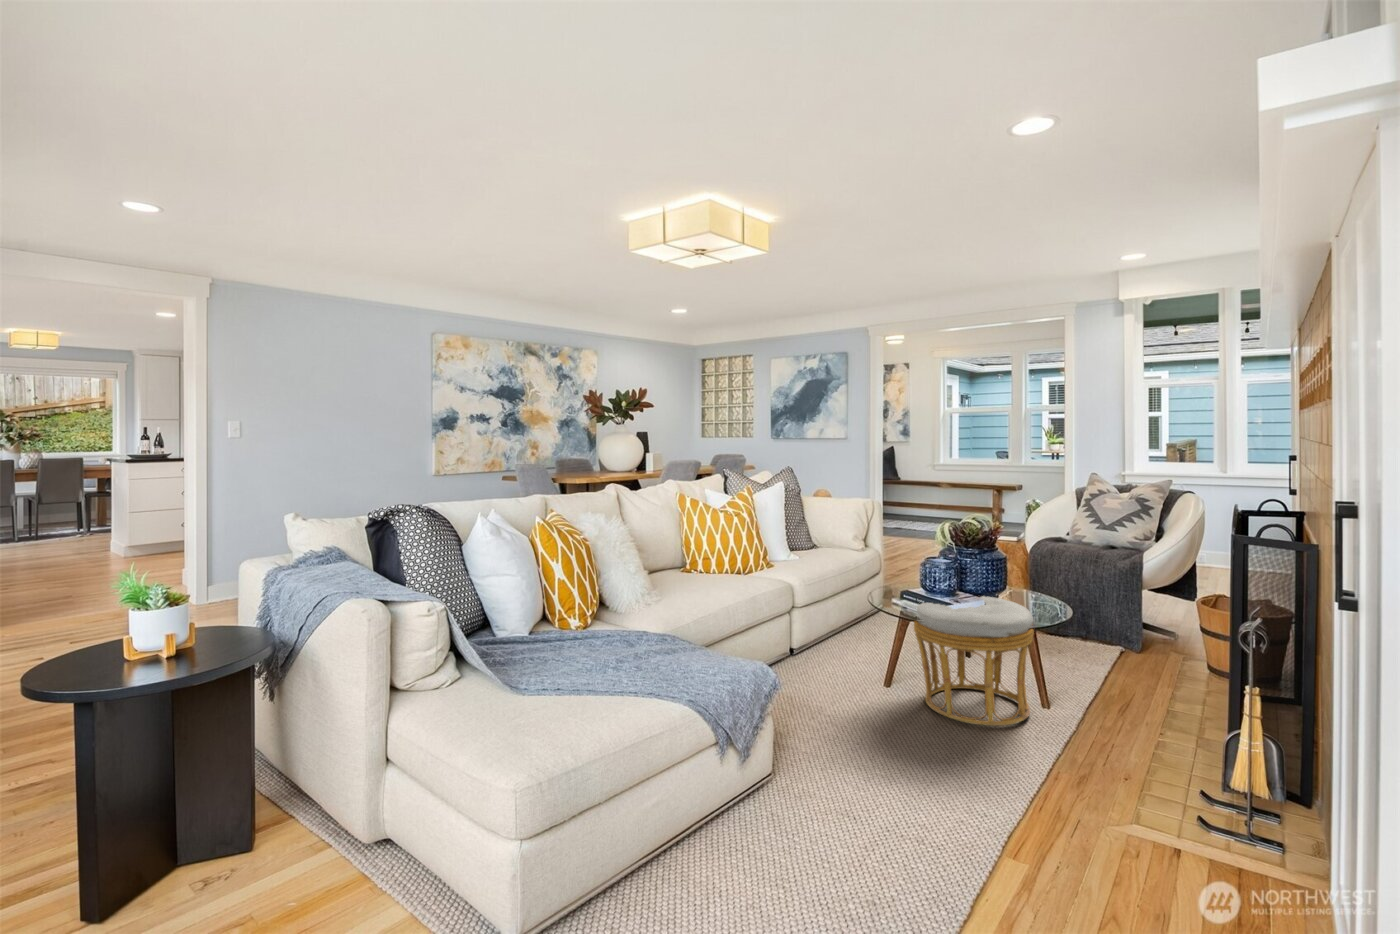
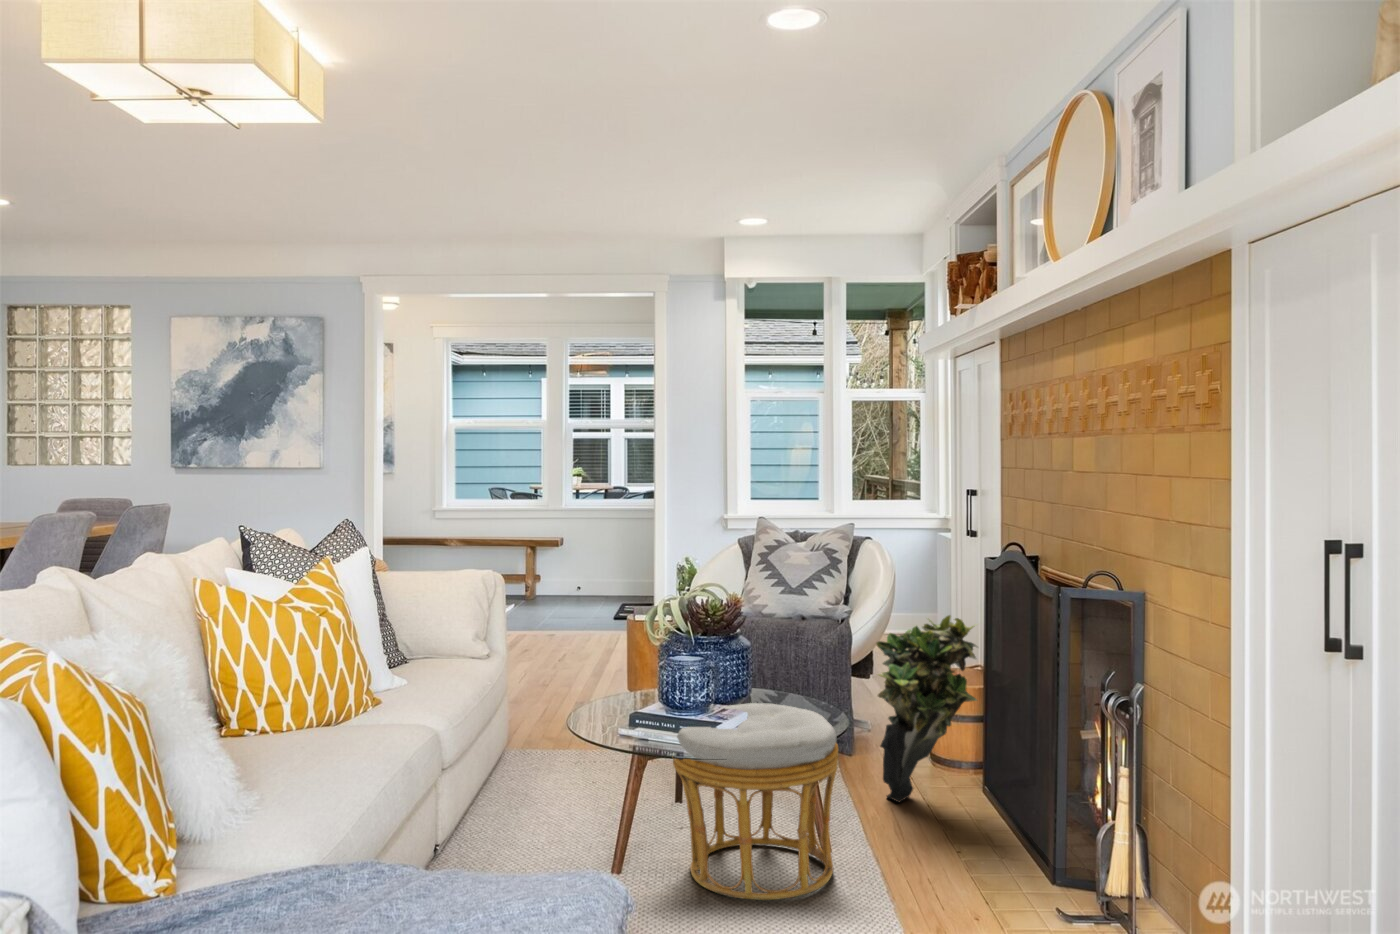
potted plant: none [1121,554,1231,694] -> present [876,615,978,802]

